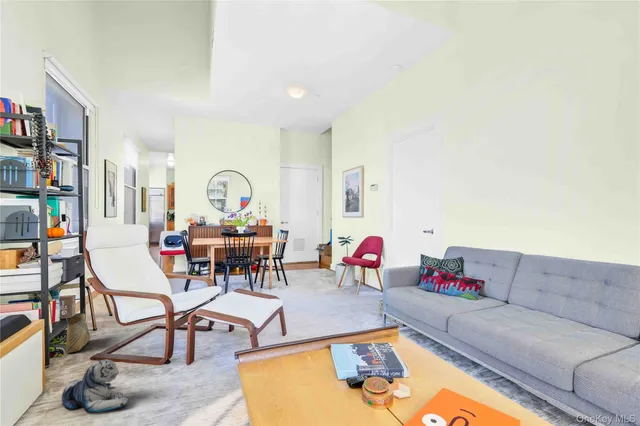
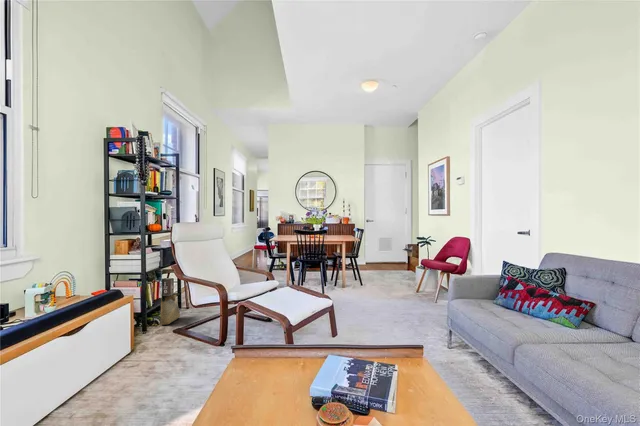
plush toy: present [62,359,128,413] -> none [138,332,178,376]

